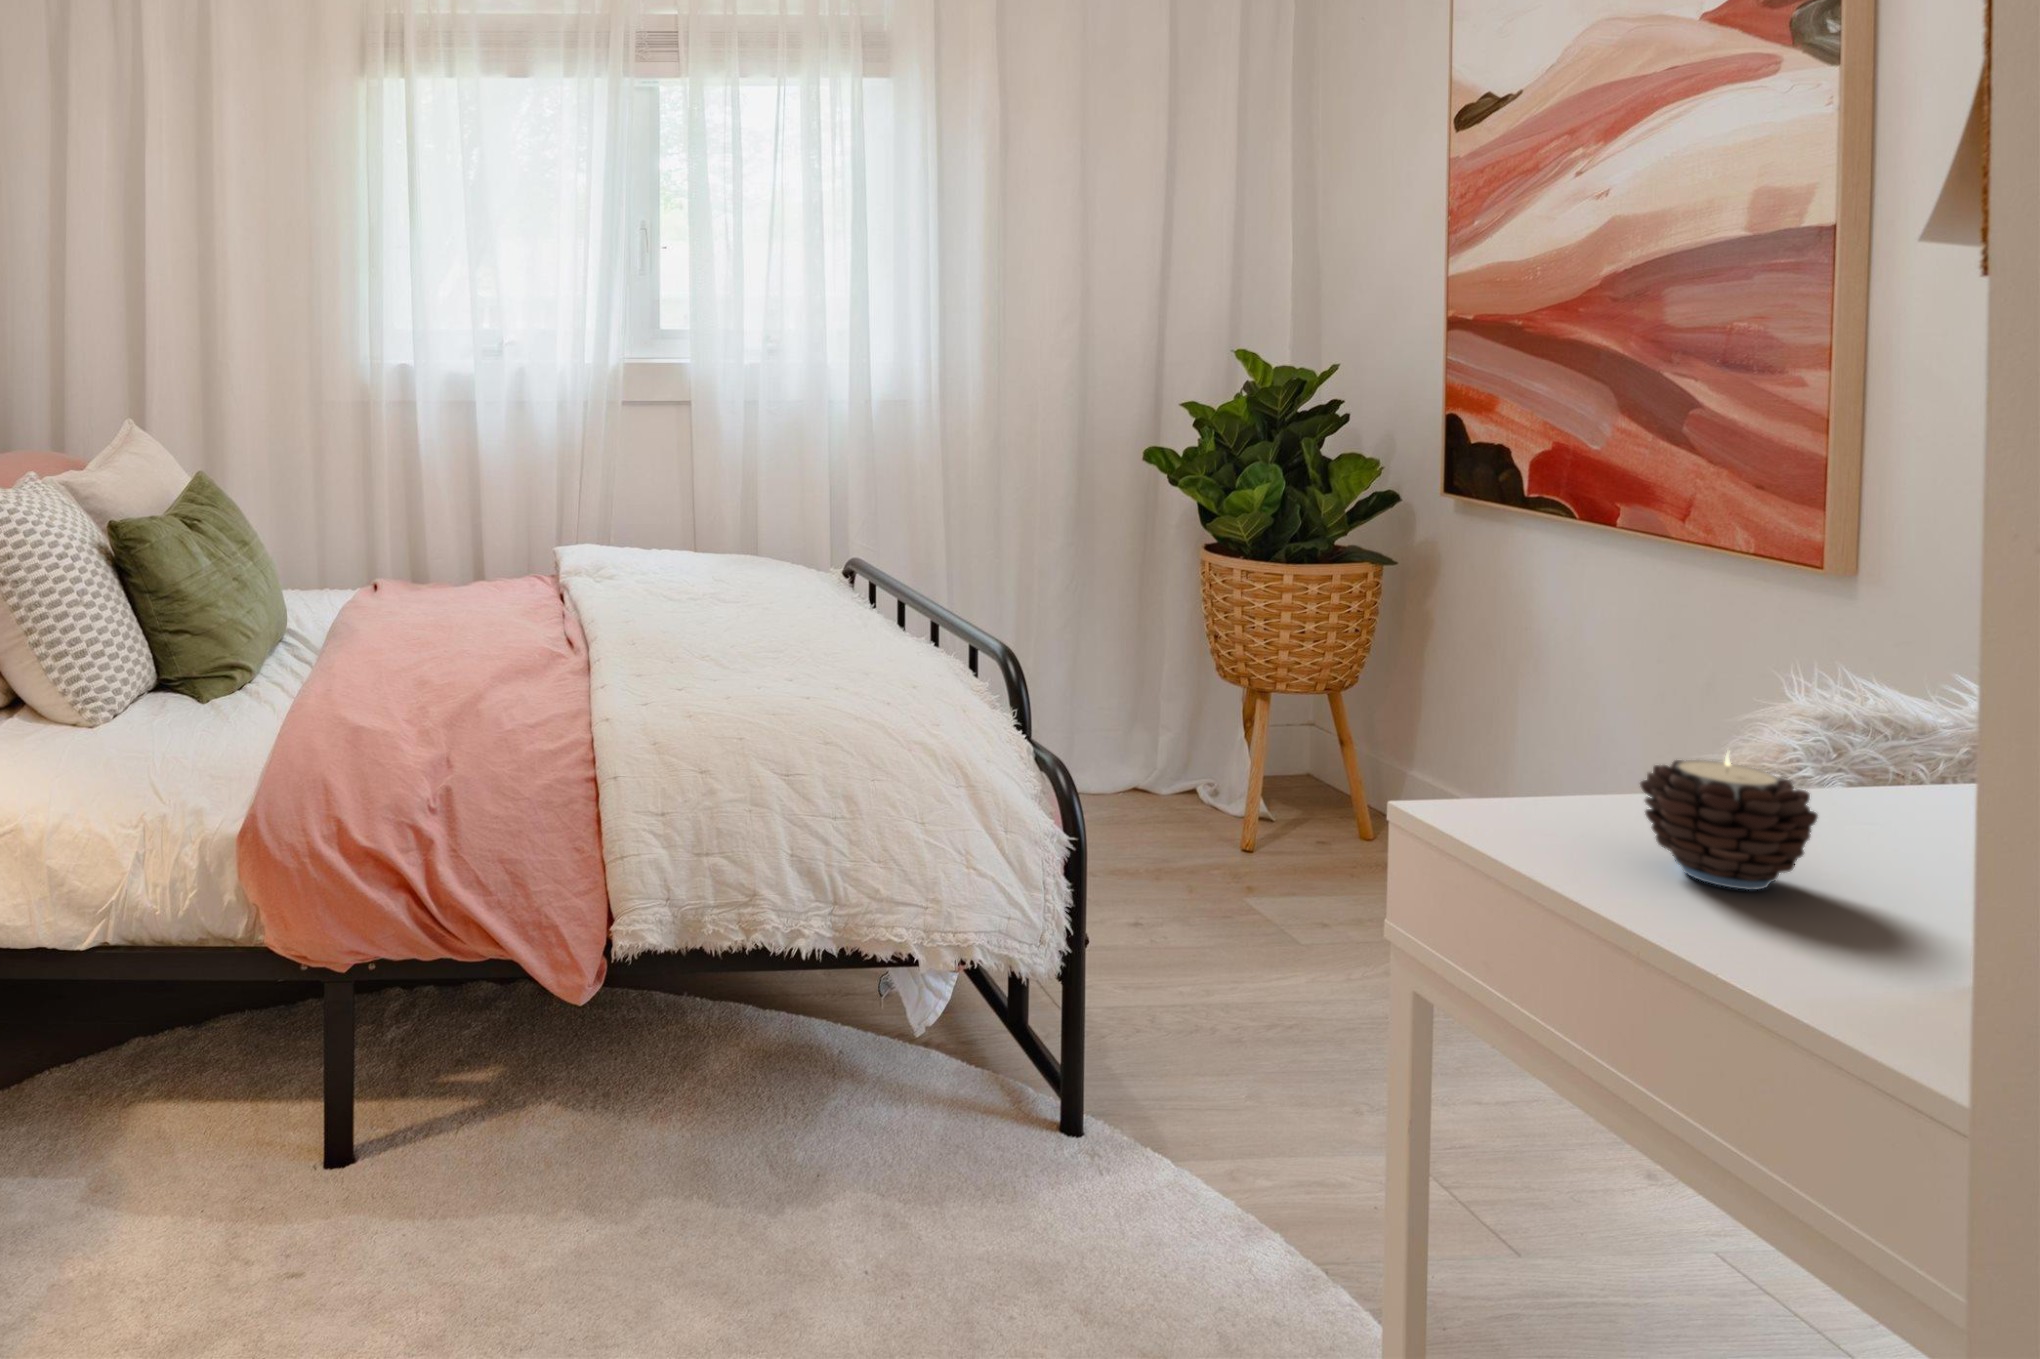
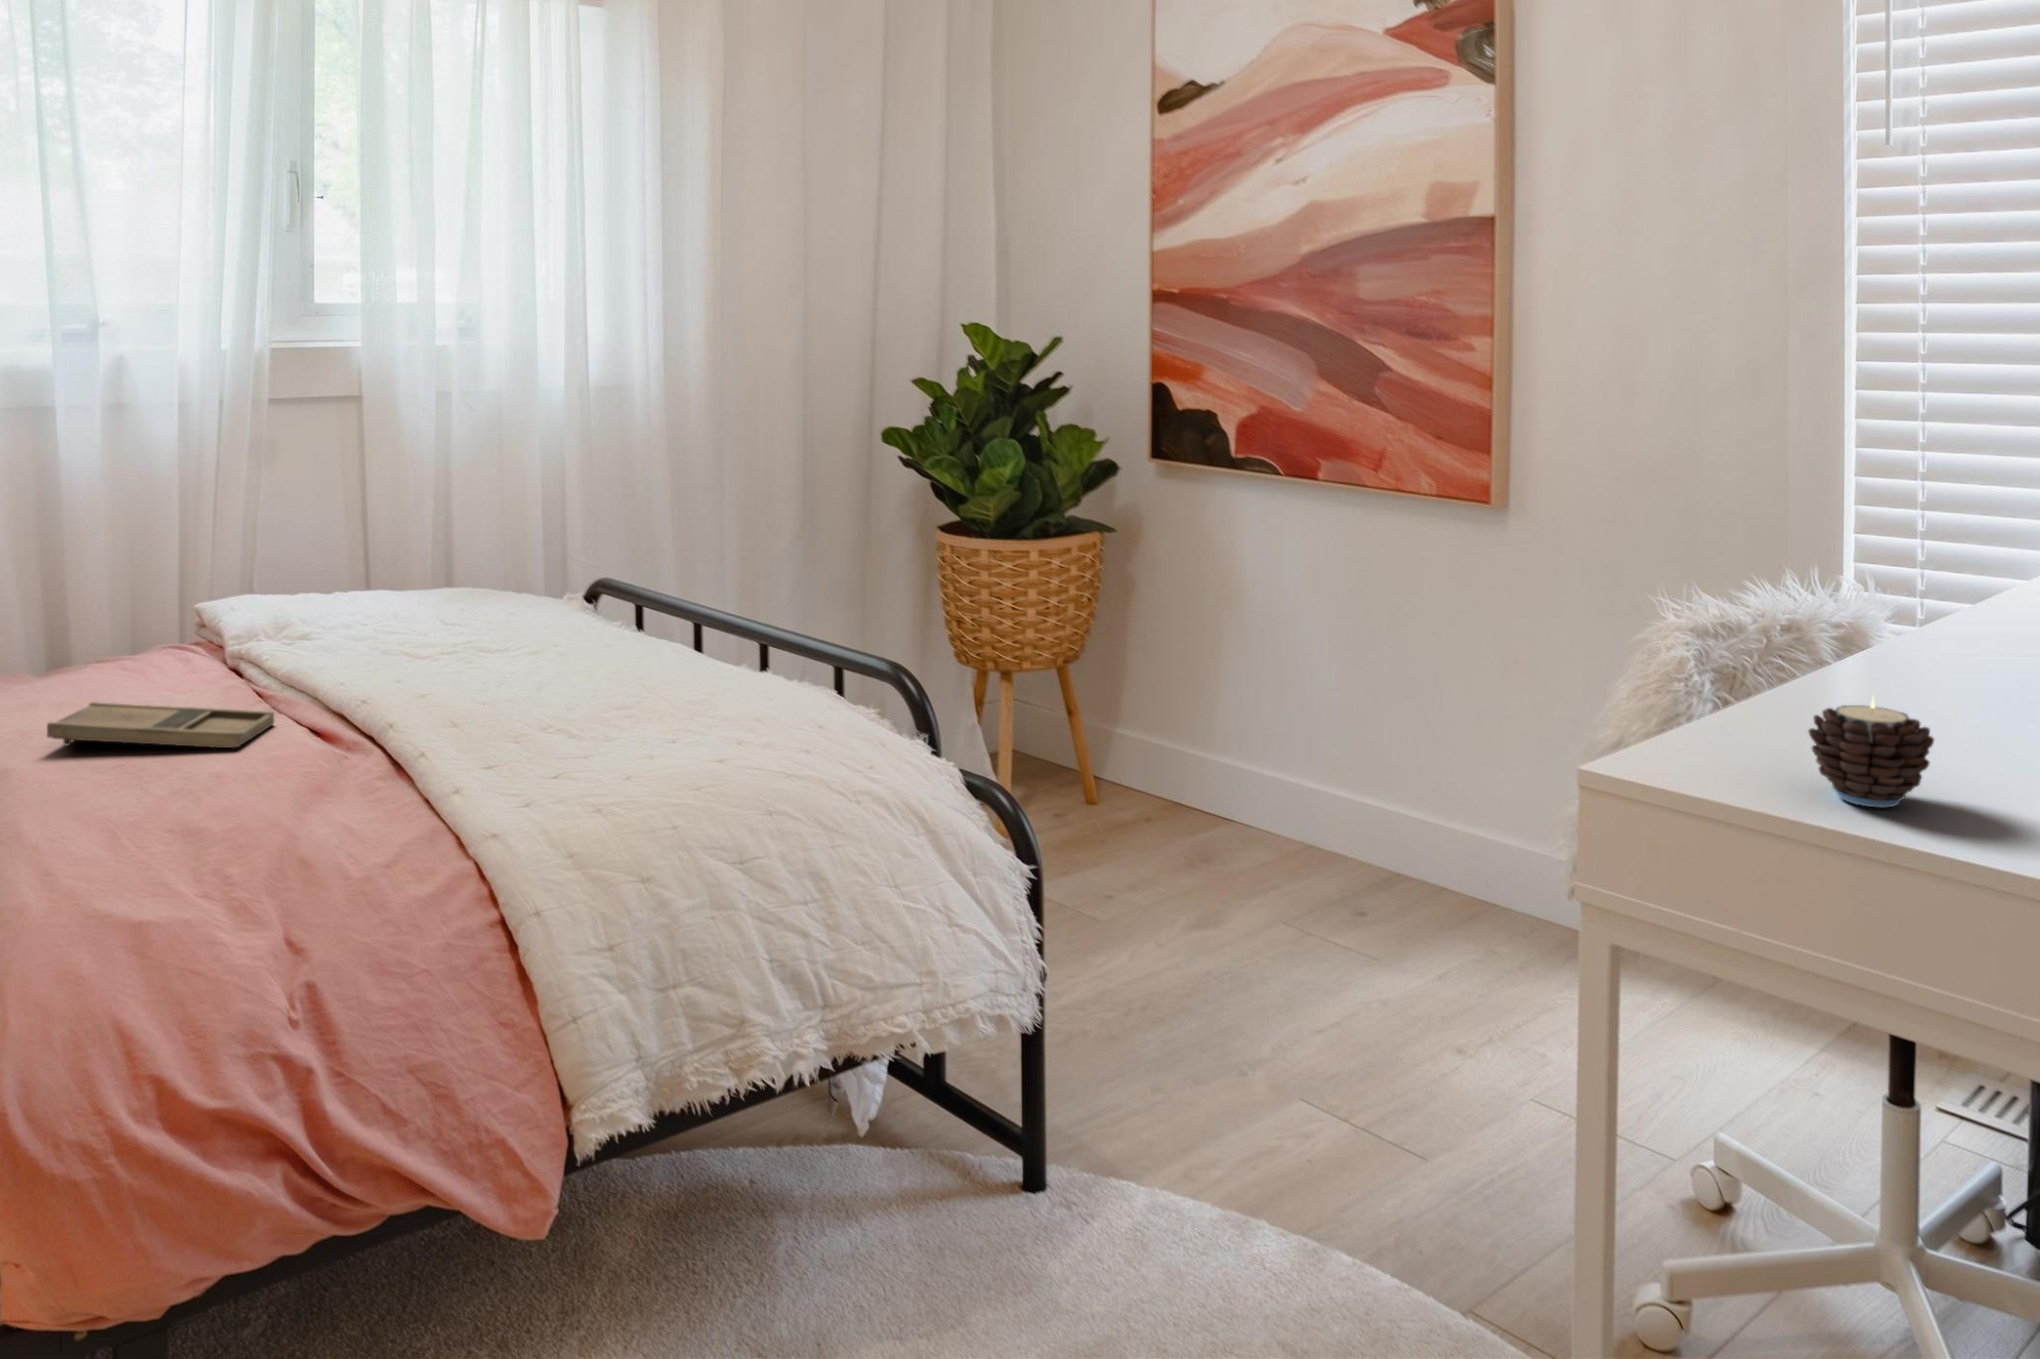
tray: none [409,597,541,637] -> present [47,702,274,748]

